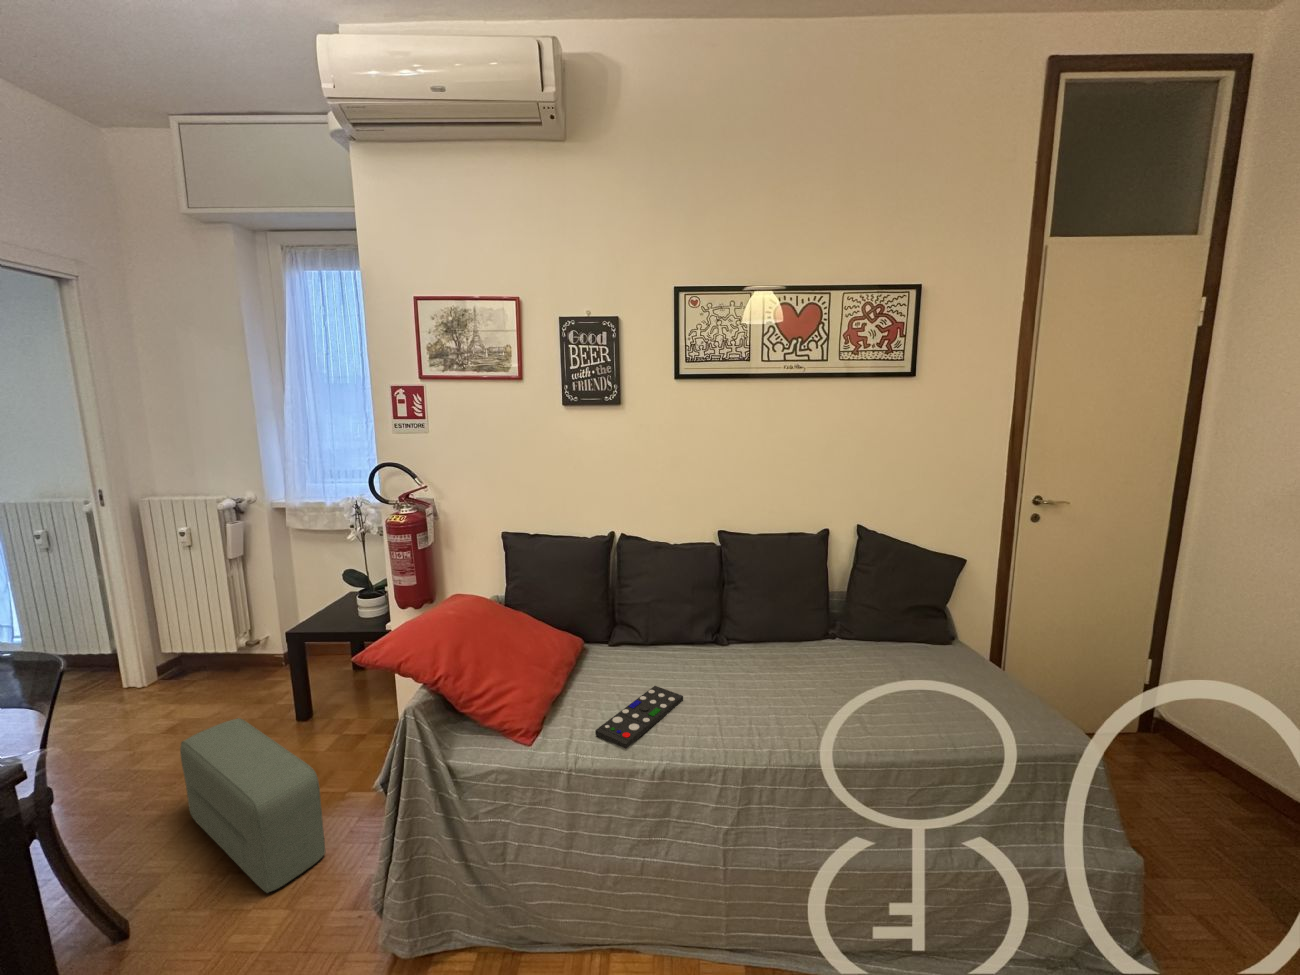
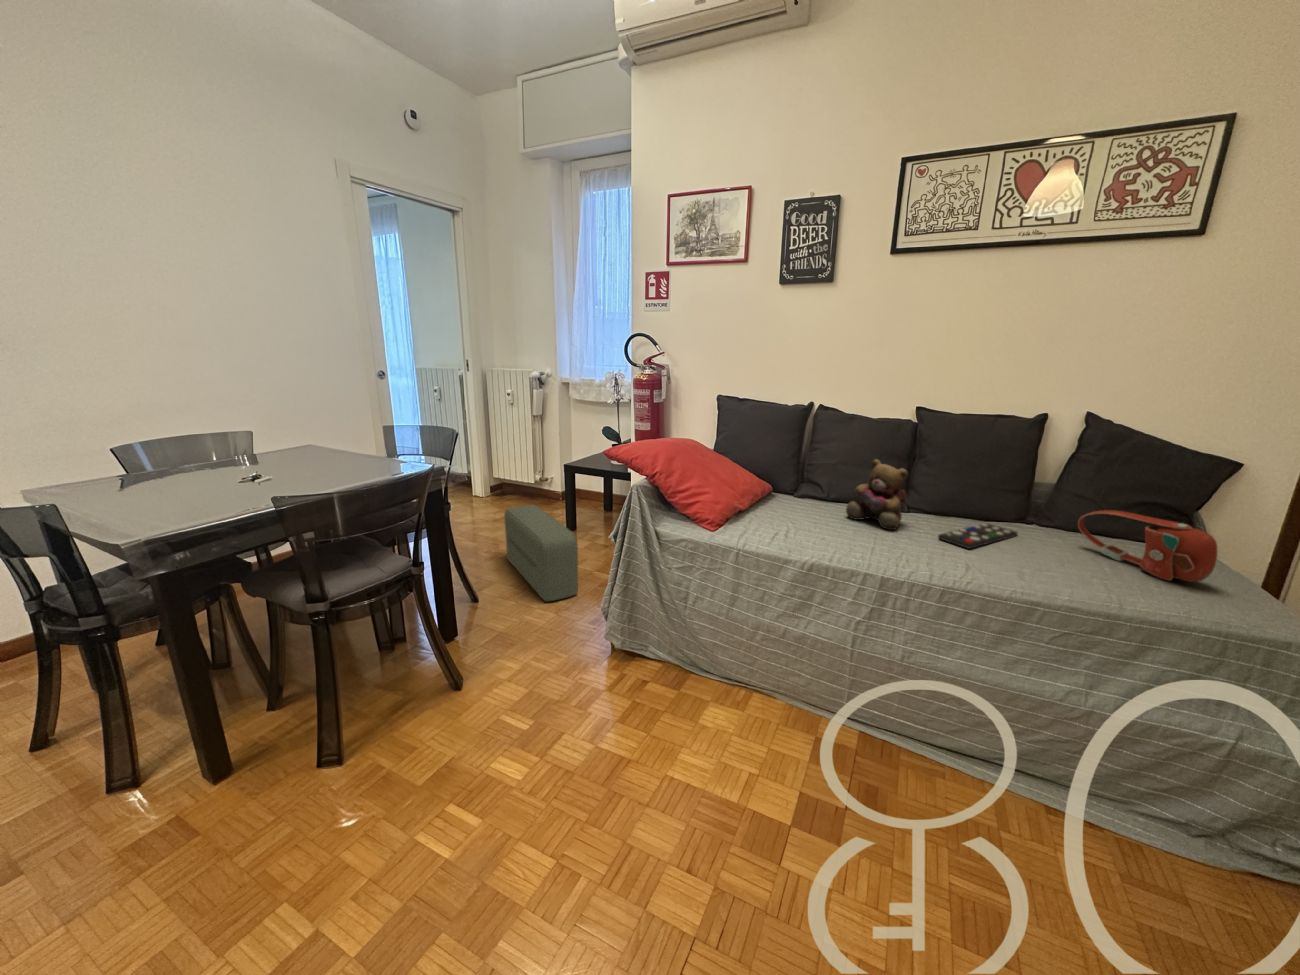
teddy bear: none [676,607,738,688] -> present [846,459,908,530]
handbag: none [884,634,999,702] -> present [1078,510,1217,582]
remote control: present [595,686,683,749] -> present [938,523,1018,549]

